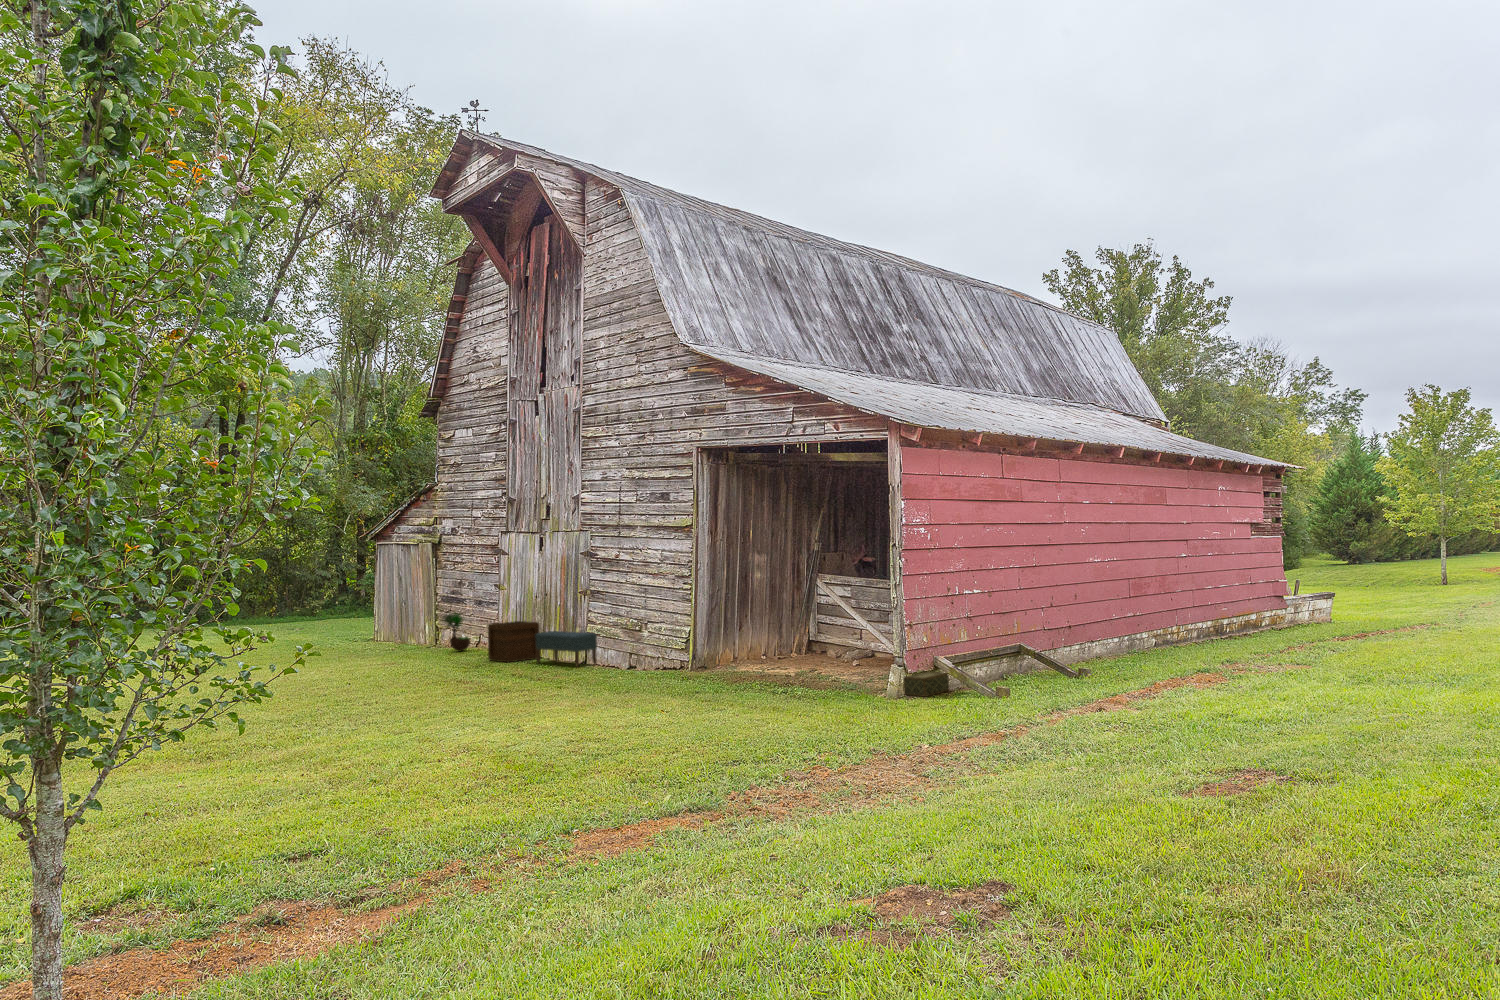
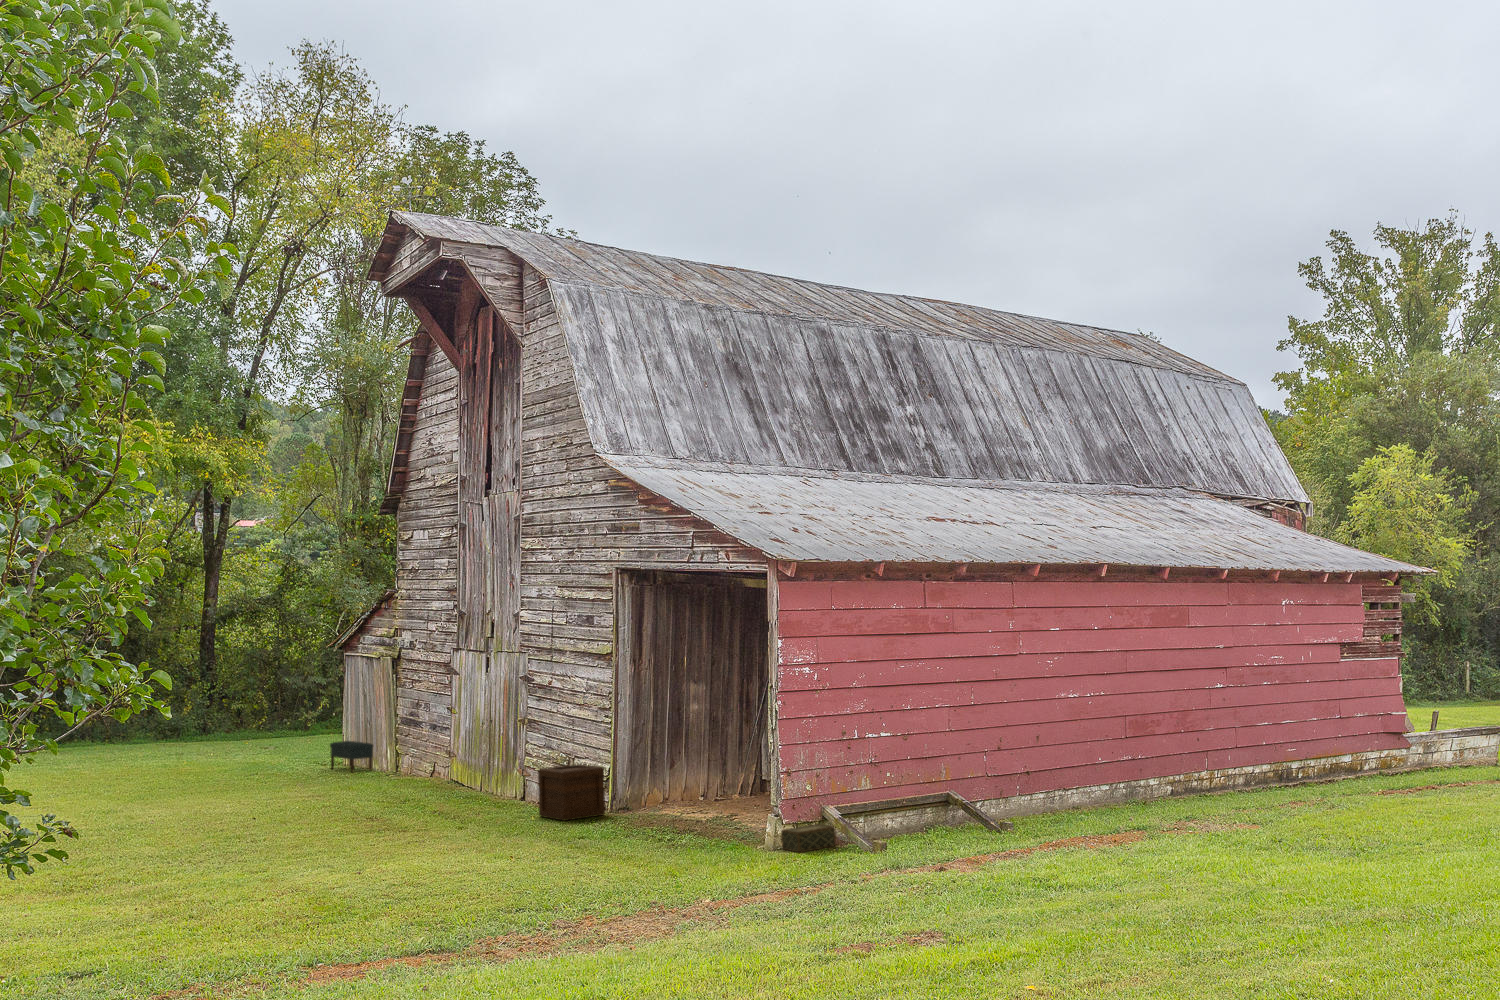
potted tree: present [443,612,470,651] -> none [390,731,422,780]
wooden crate: present [488,621,539,663] -> present [538,764,605,821]
bench: present [535,631,597,667] -> present [330,741,373,772]

